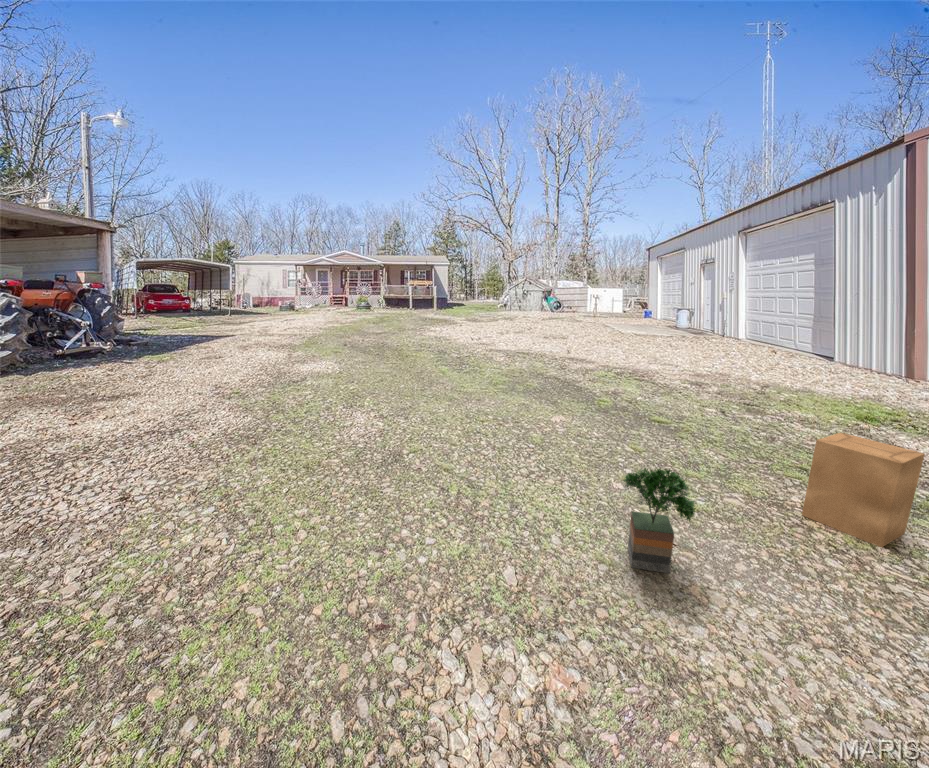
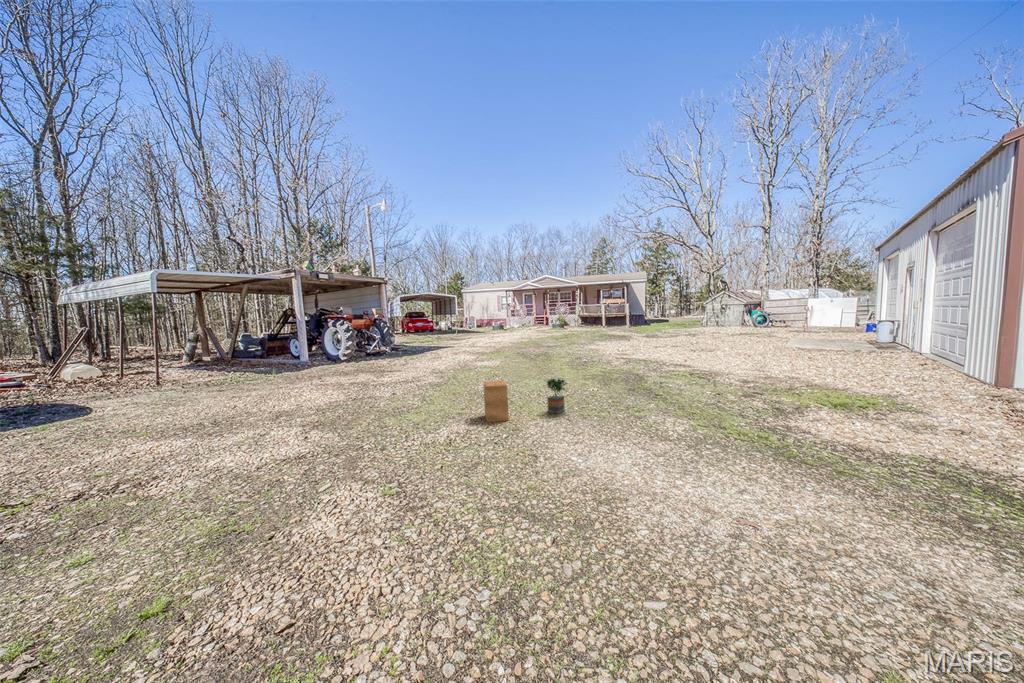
cardboard box: present [802,433,925,547] -> present [483,380,509,422]

